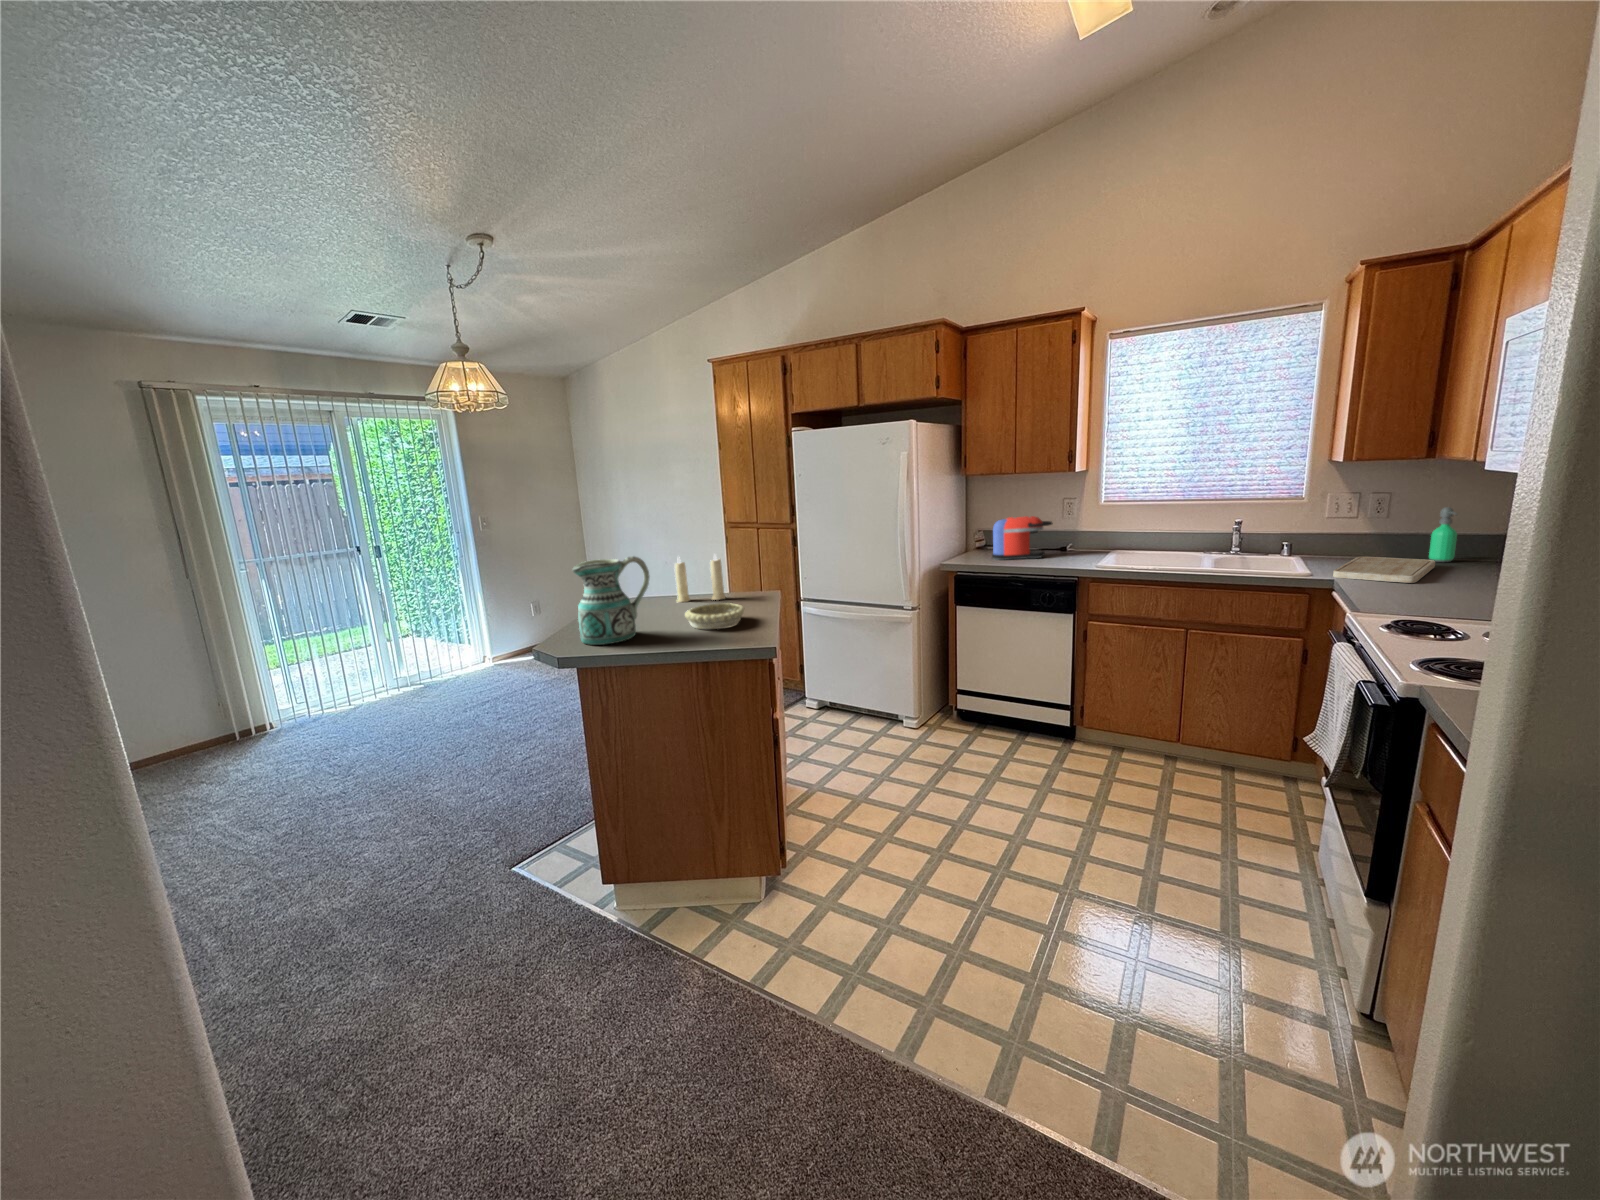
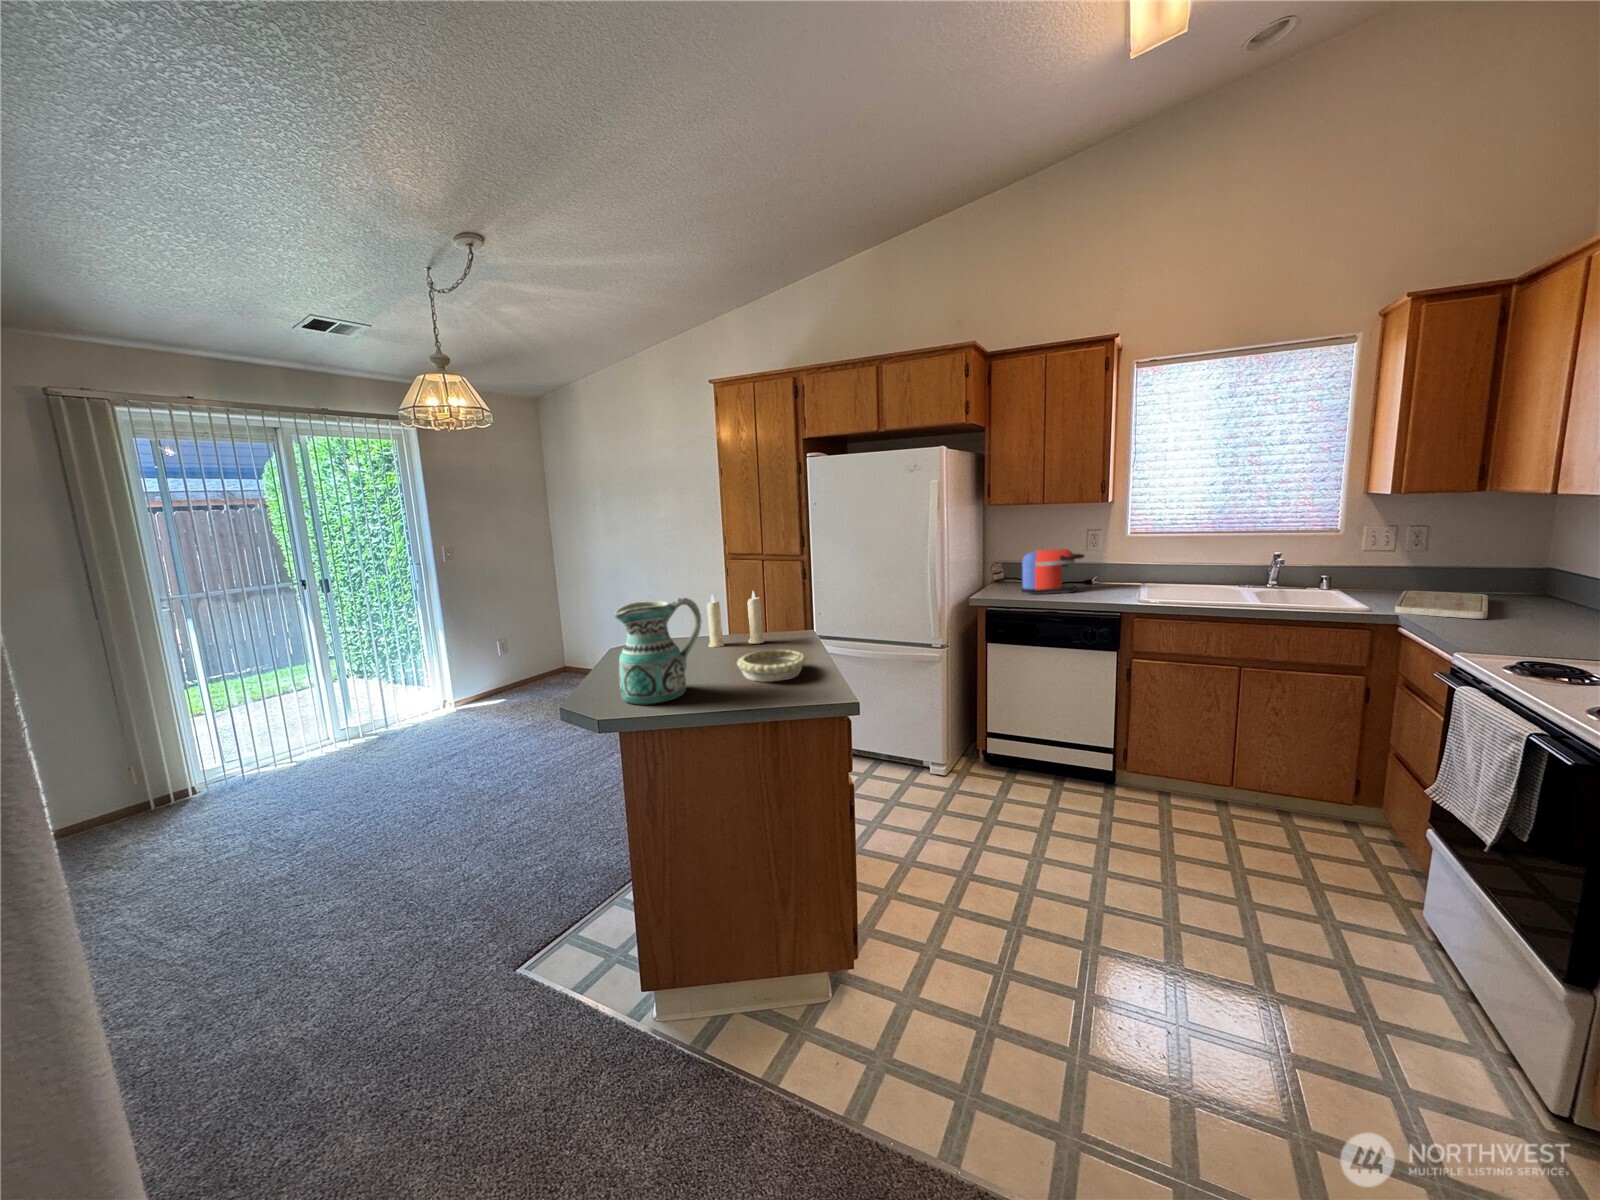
soap dispenser: present [1429,507,1457,562] -> none [1472,541,1504,596]

